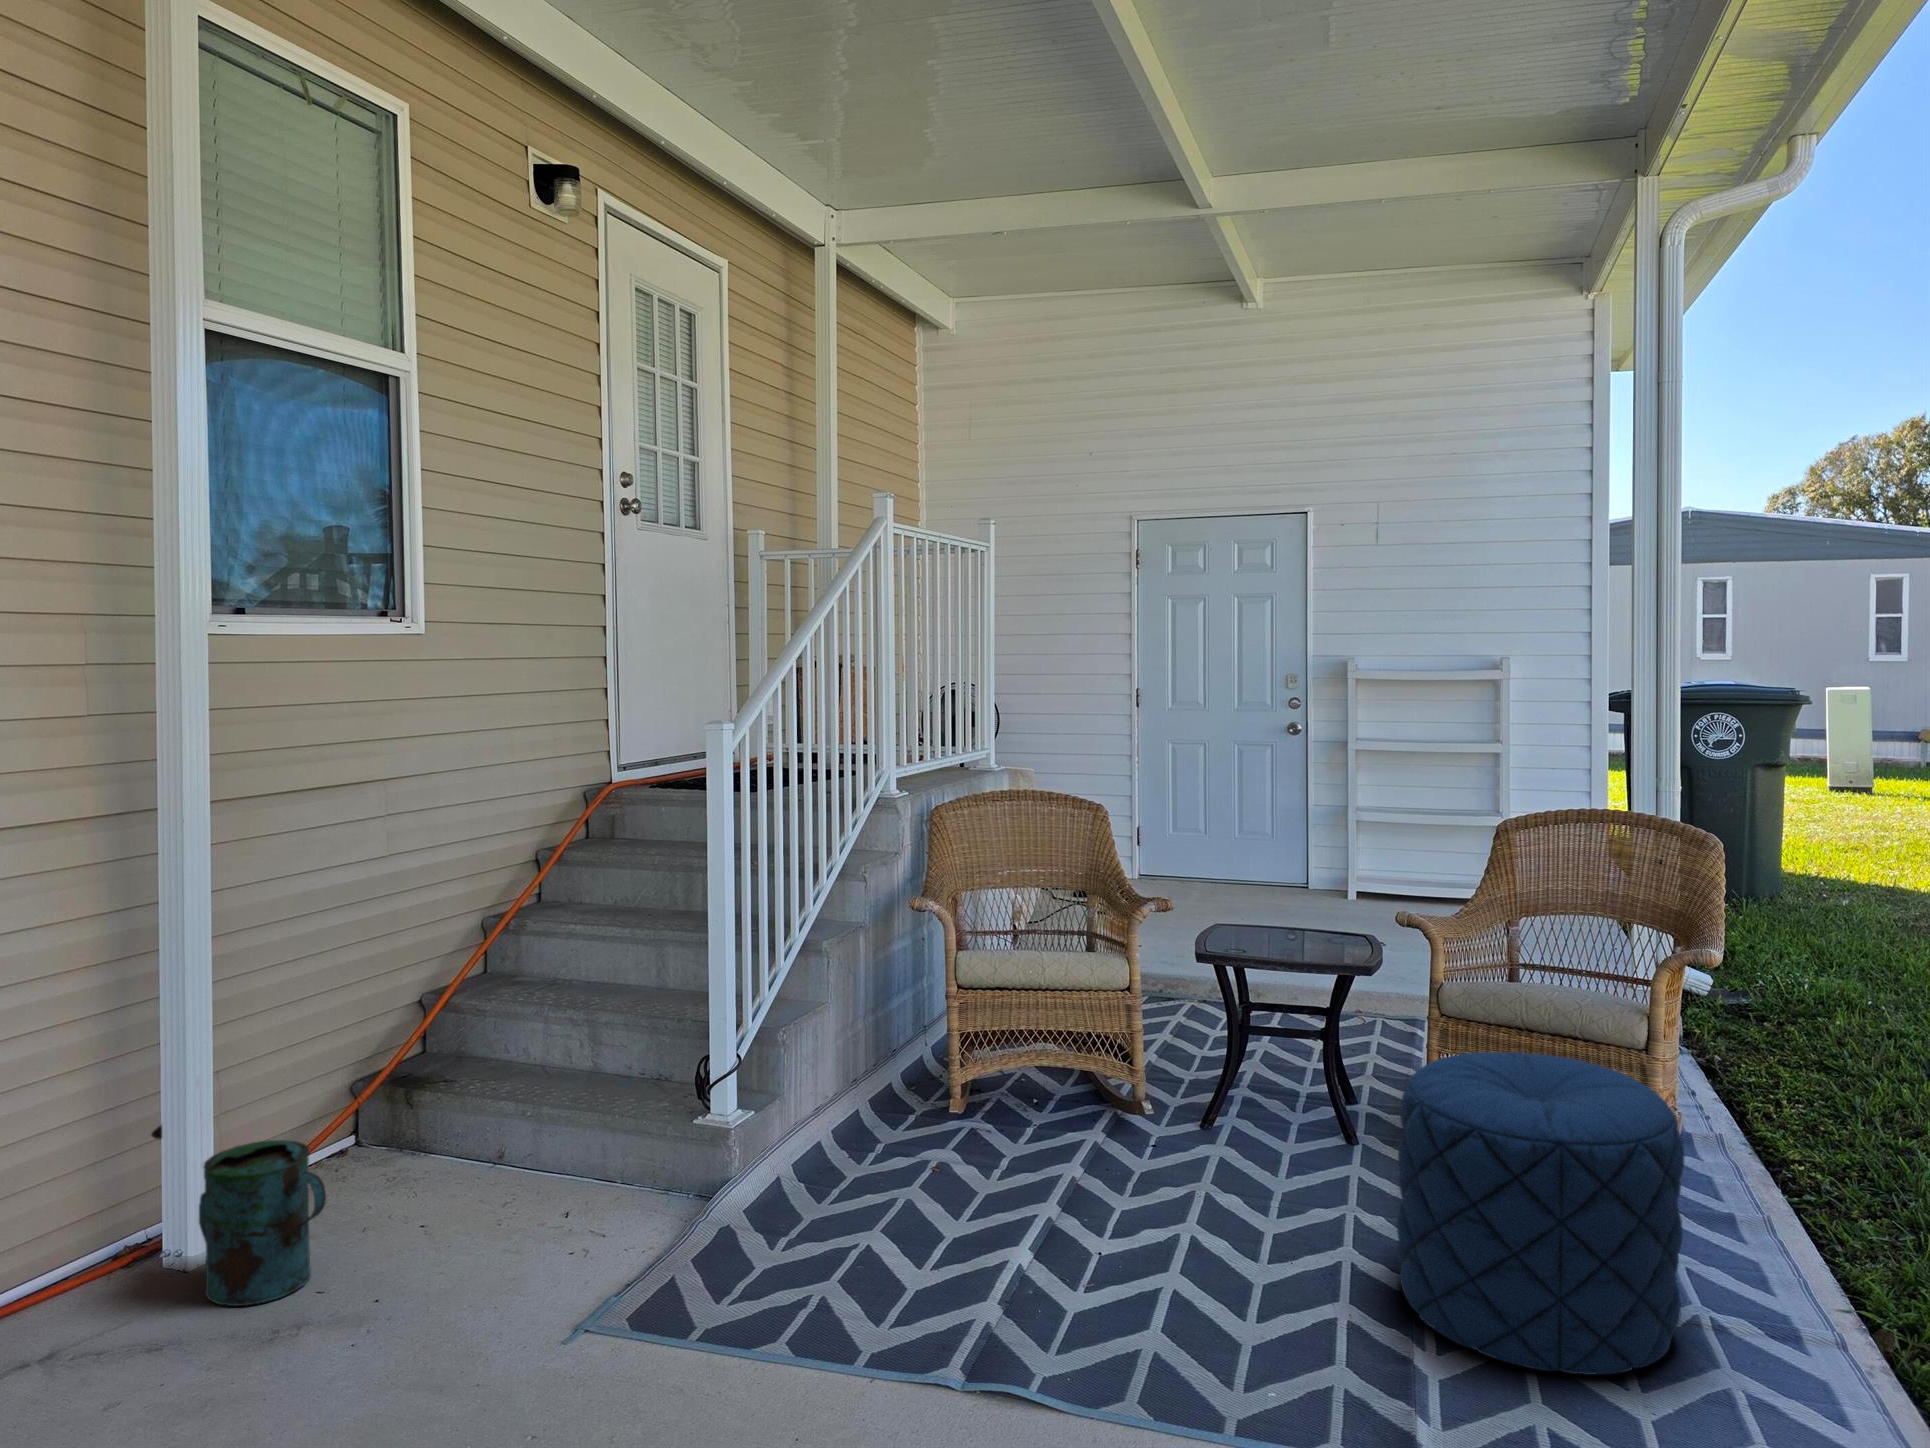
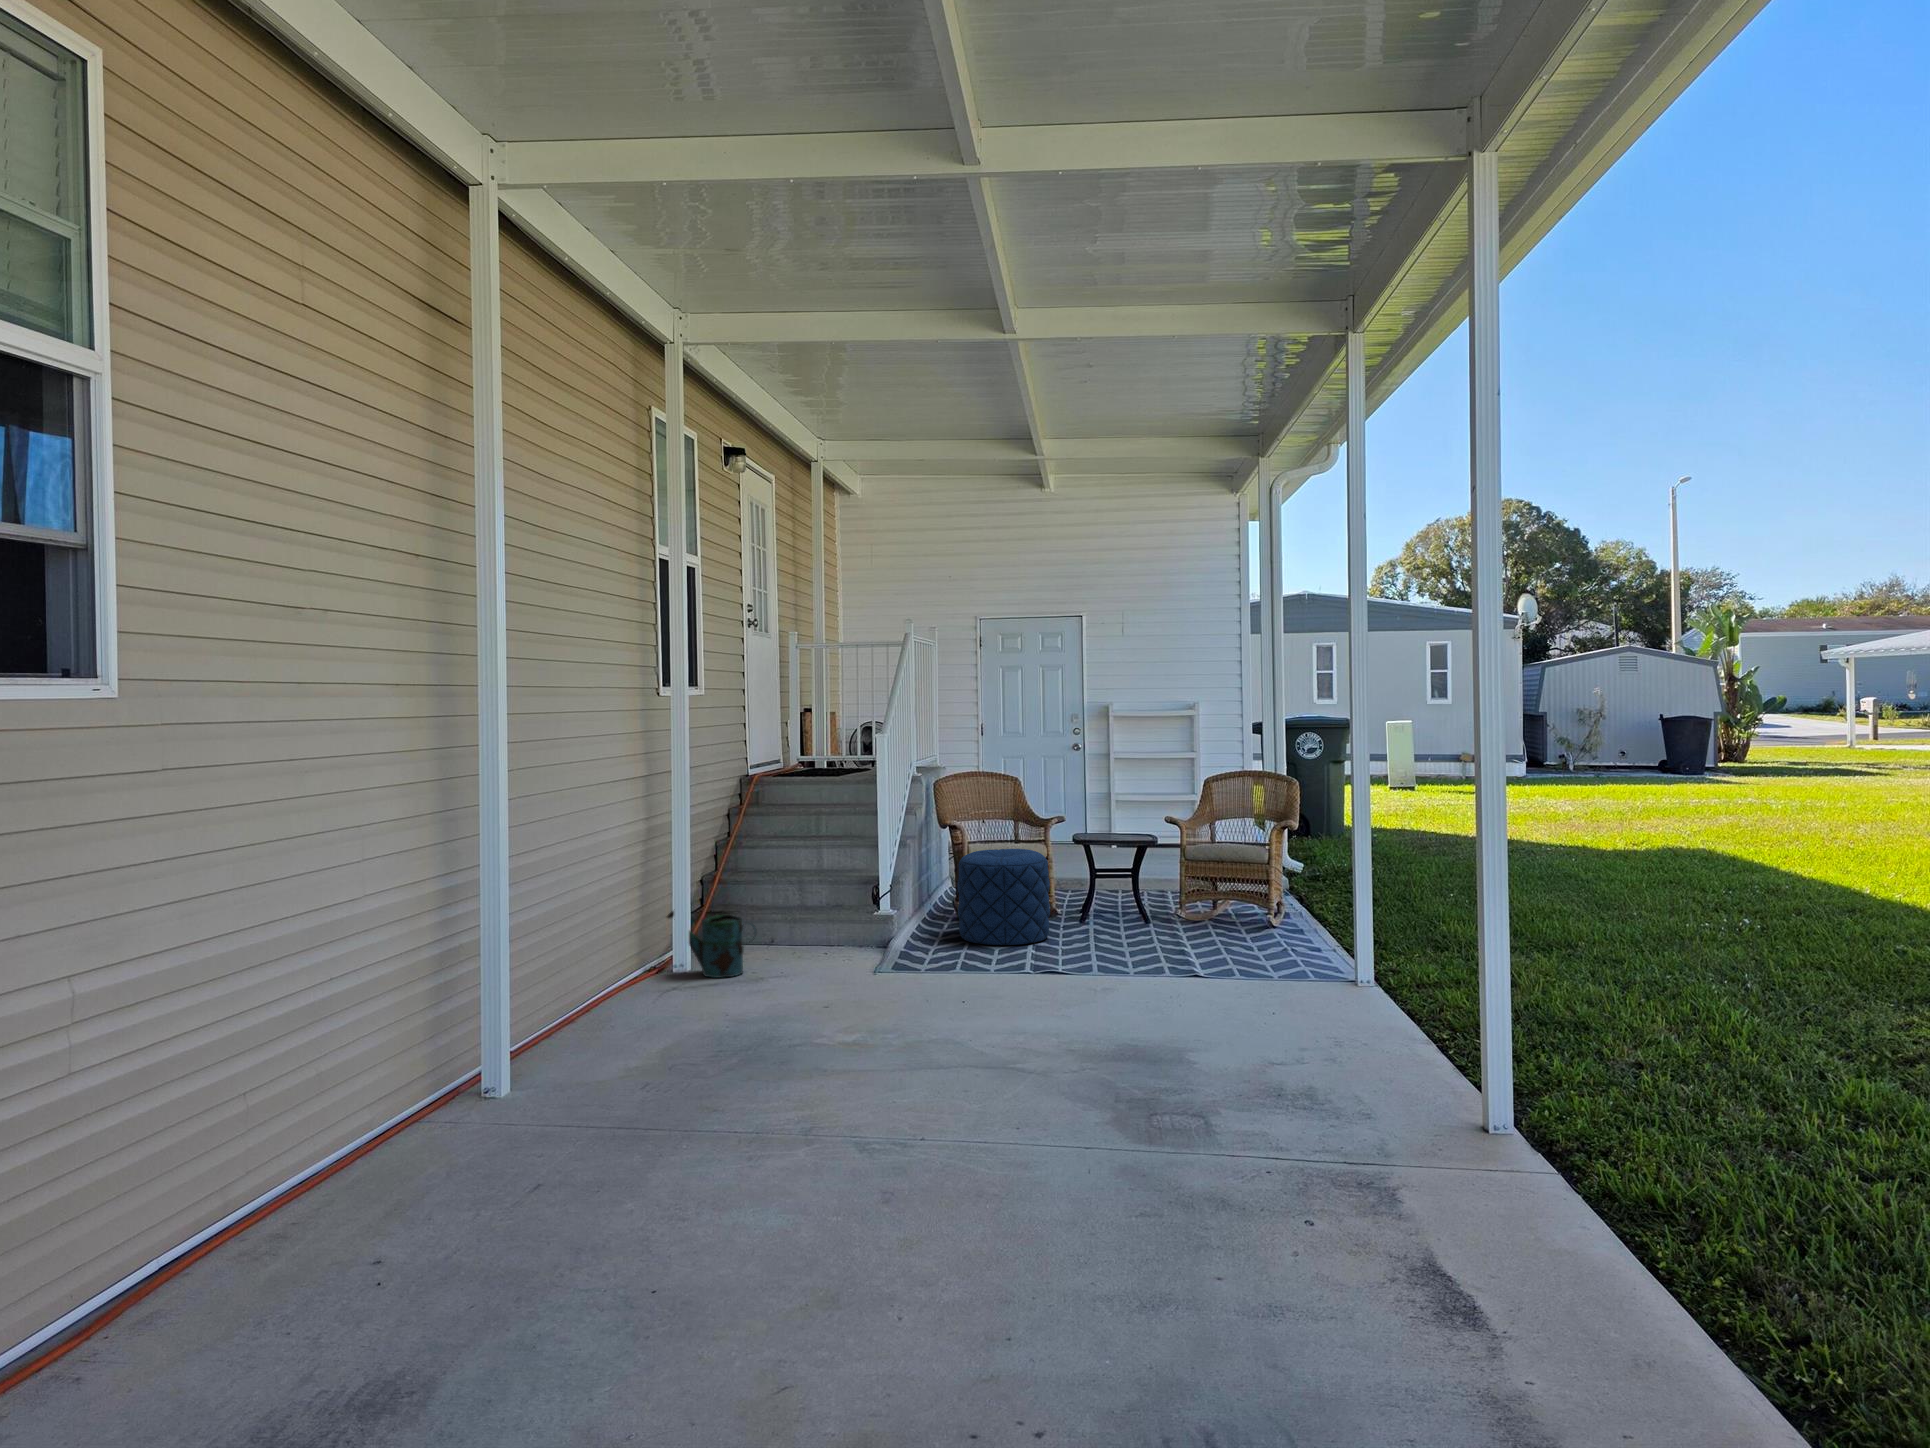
pouf: present [1397,1052,1684,1375] -> present [958,849,1050,945]

